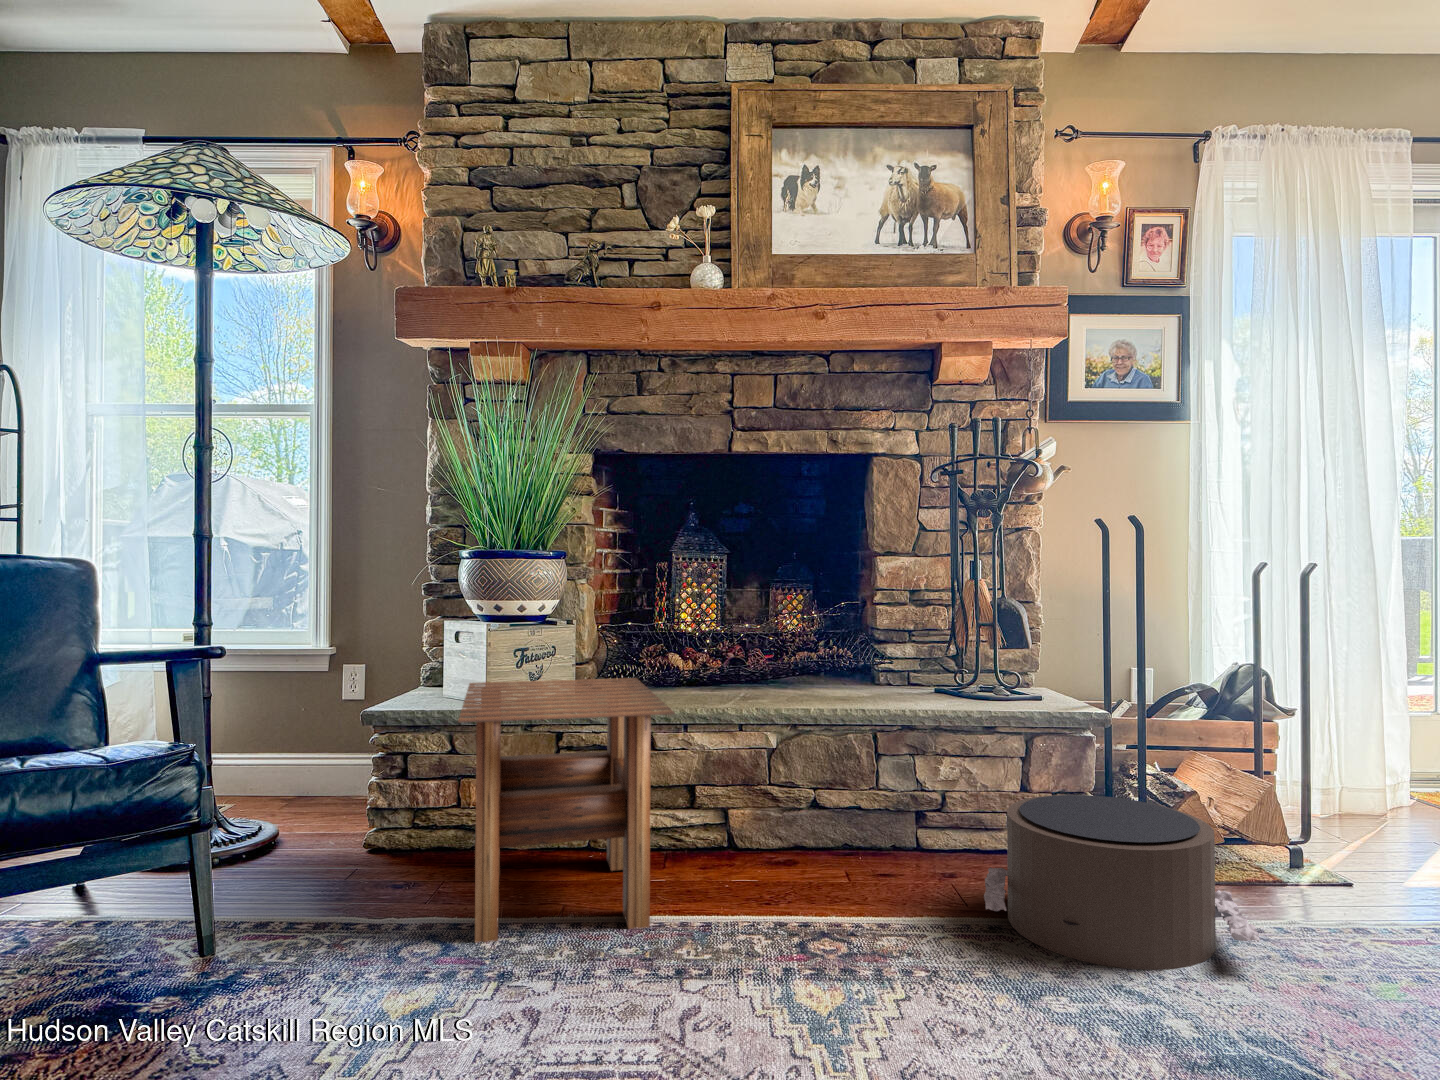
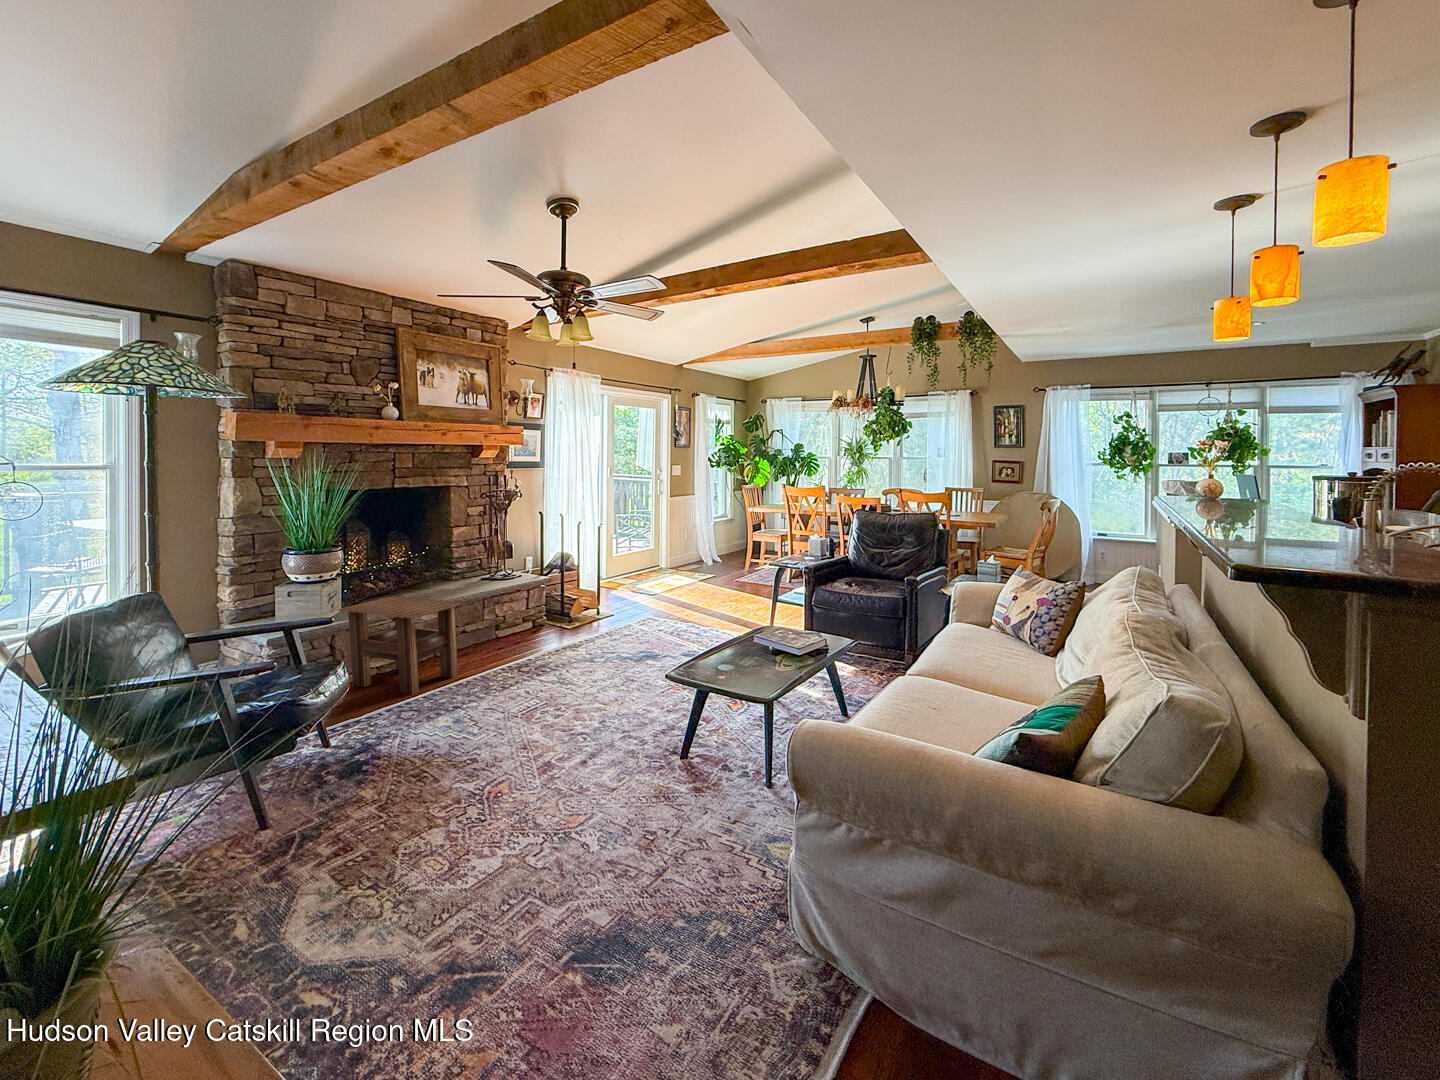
pouf: present [984,795,1260,970] -> none [537,605,613,648]

